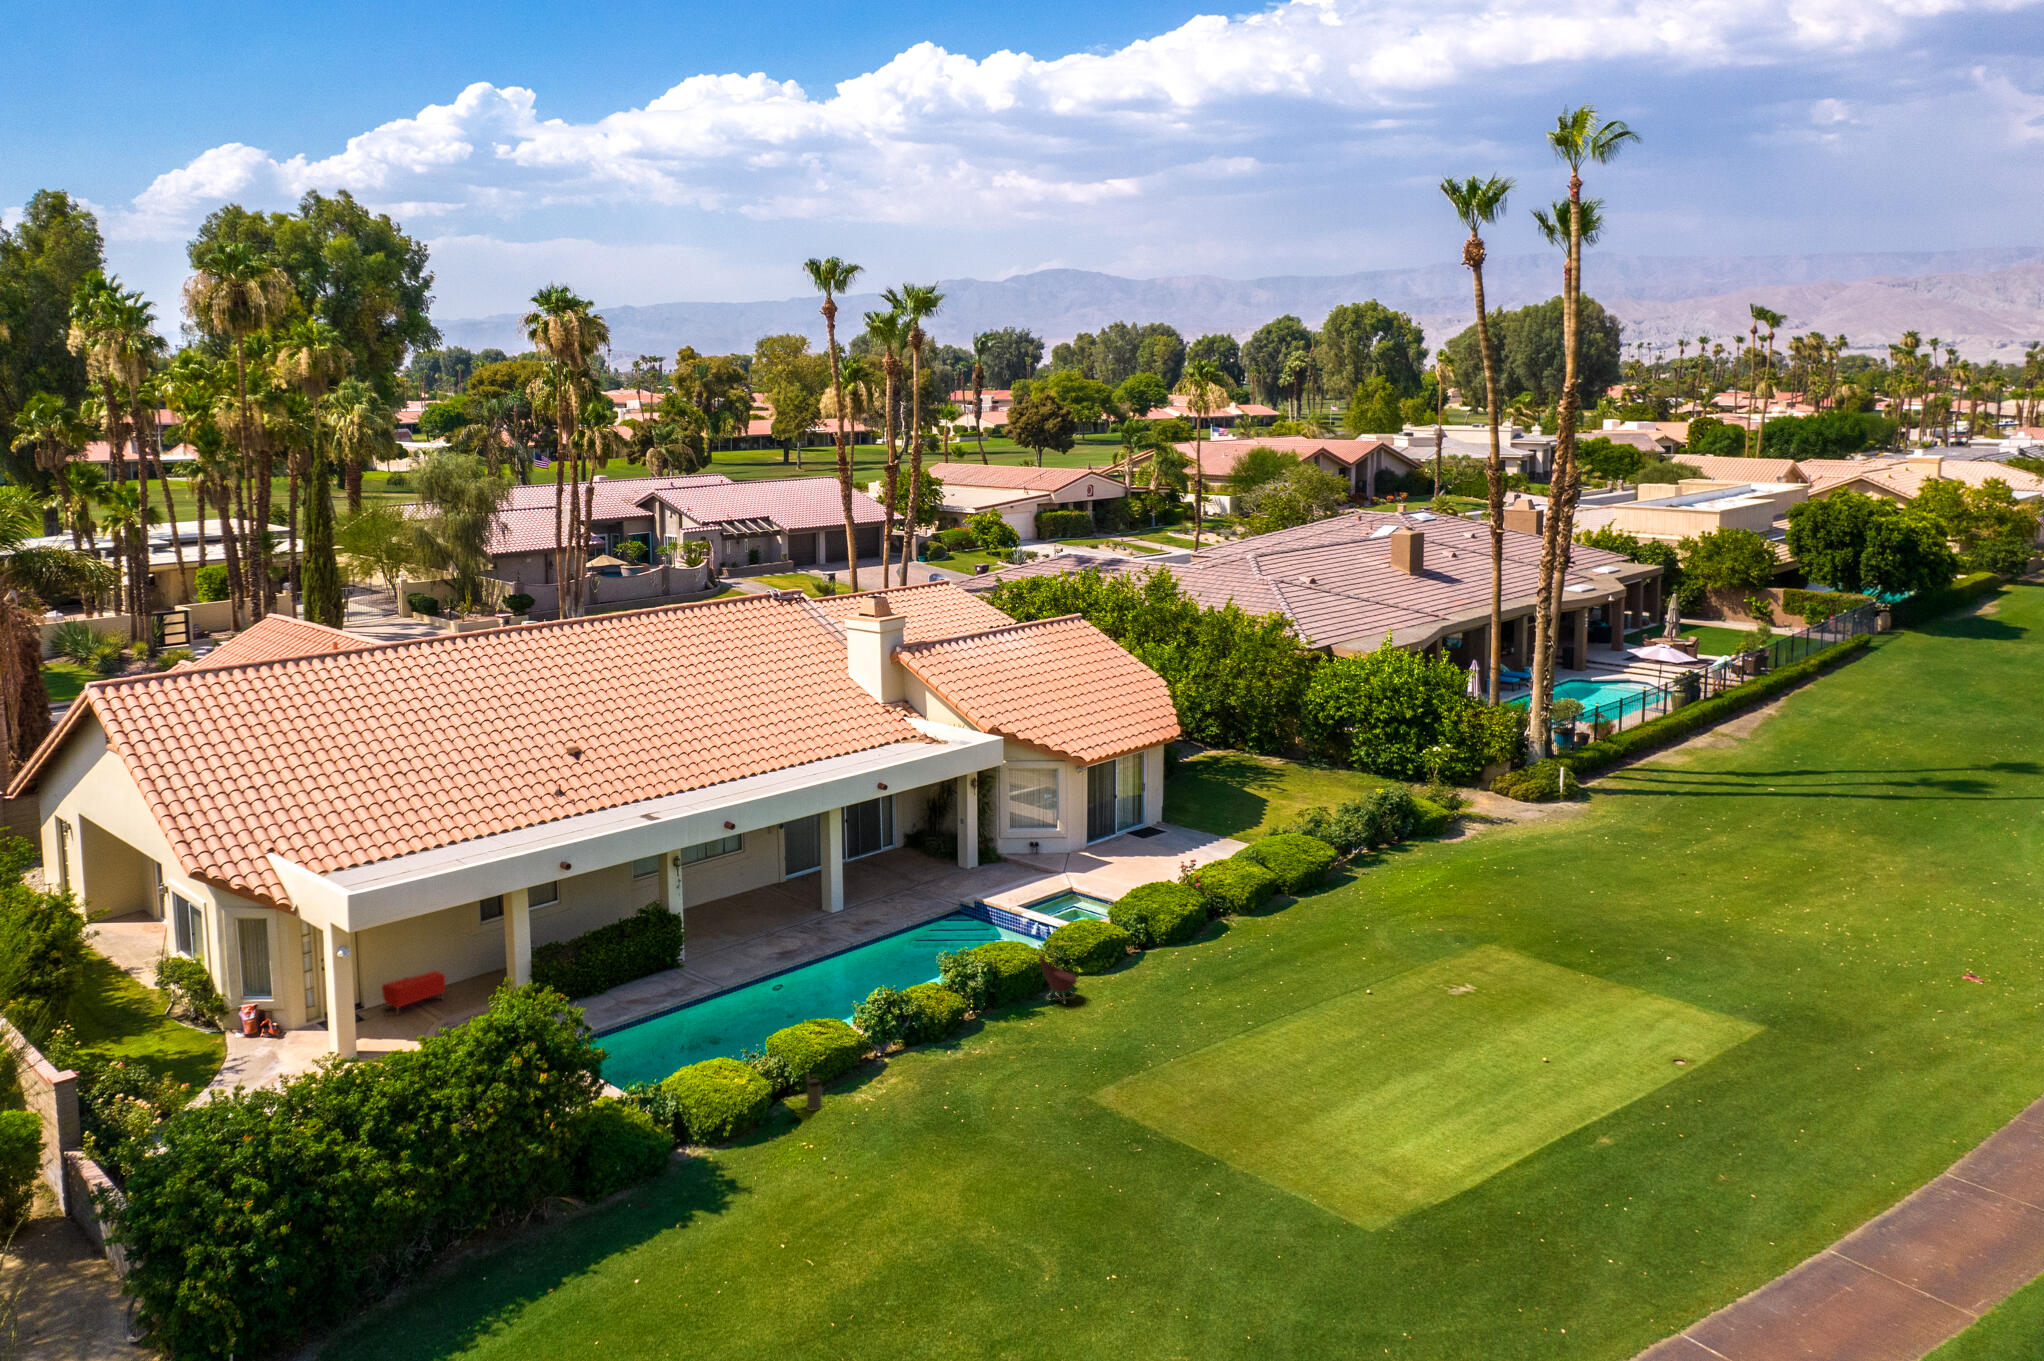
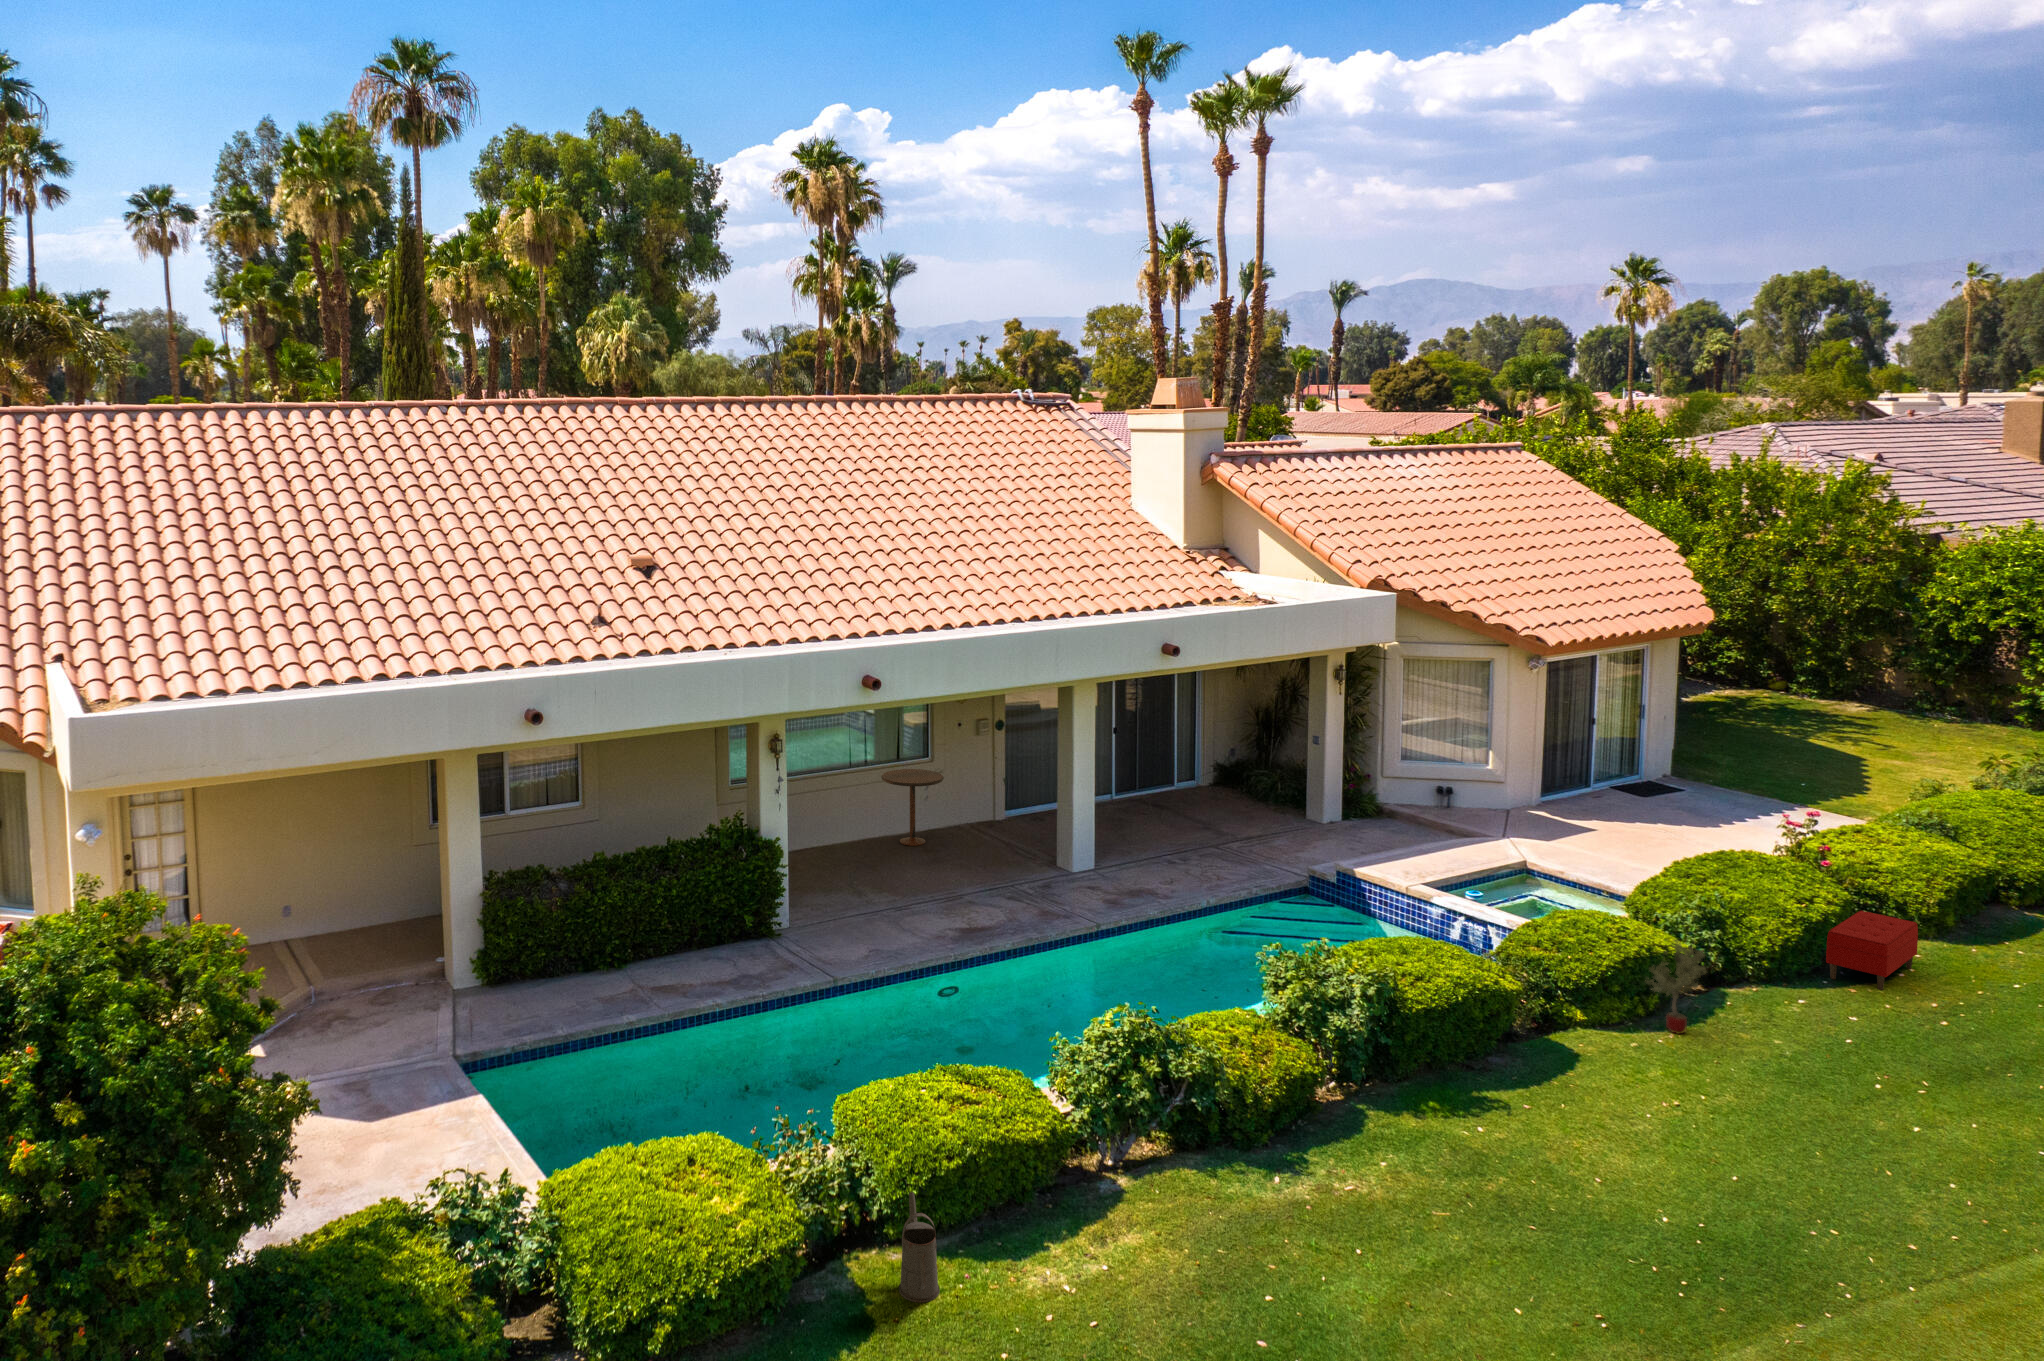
pedestal table: none [705,861,745,910] -> present [881,769,944,846]
potted tree: none [1110,928,1136,973] -> present [1645,941,1706,1034]
chair: present [1038,953,1077,992] -> none [1486,969,1580,1091]
bench: present [382,971,445,1014] -> present [1826,911,1918,990]

